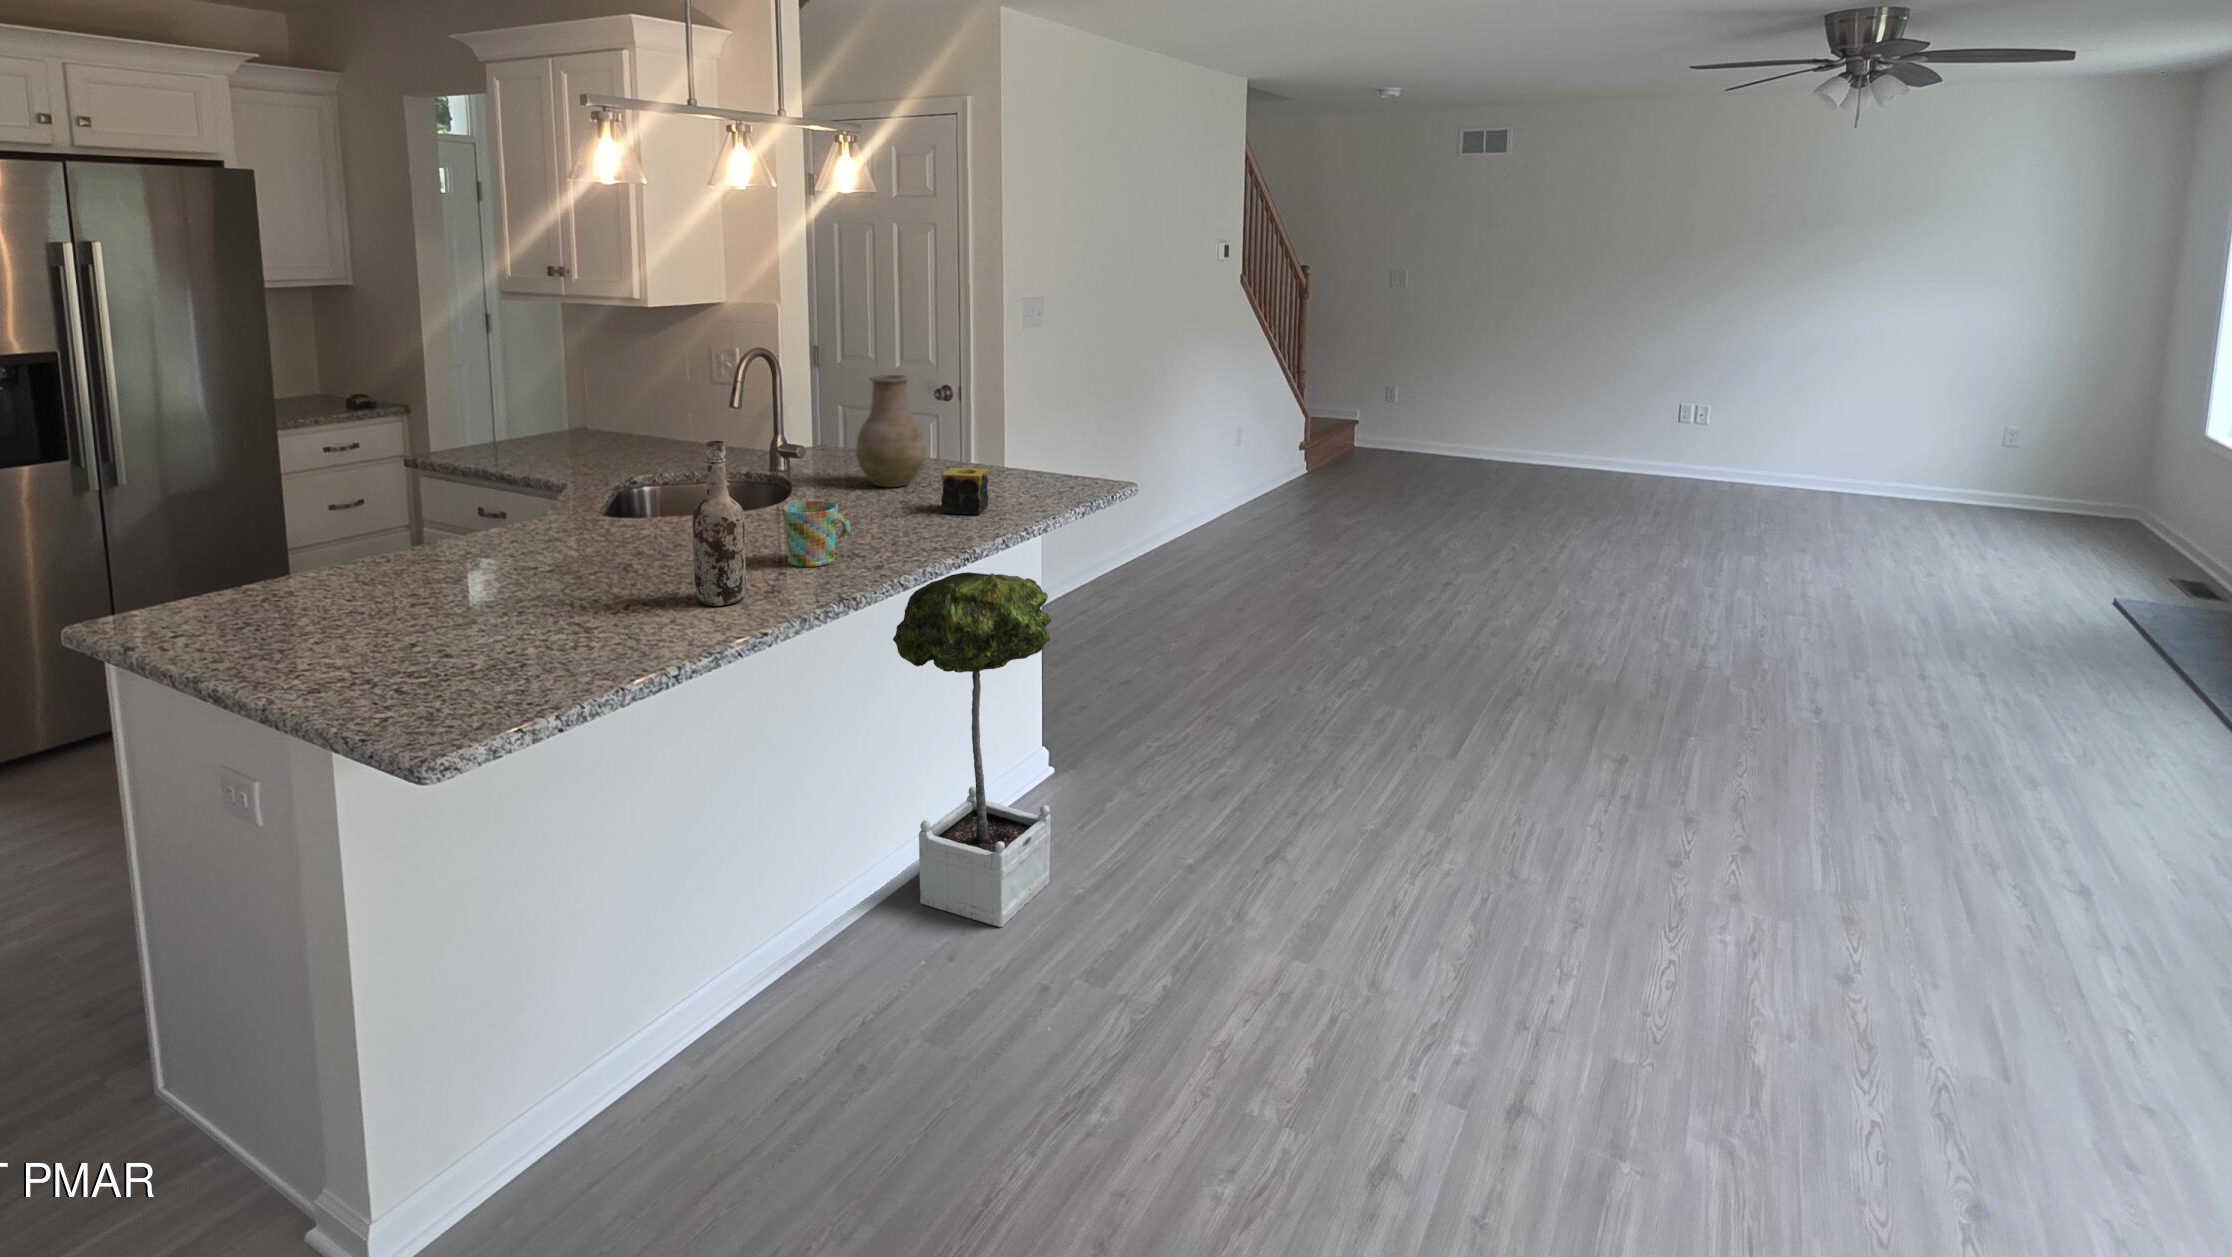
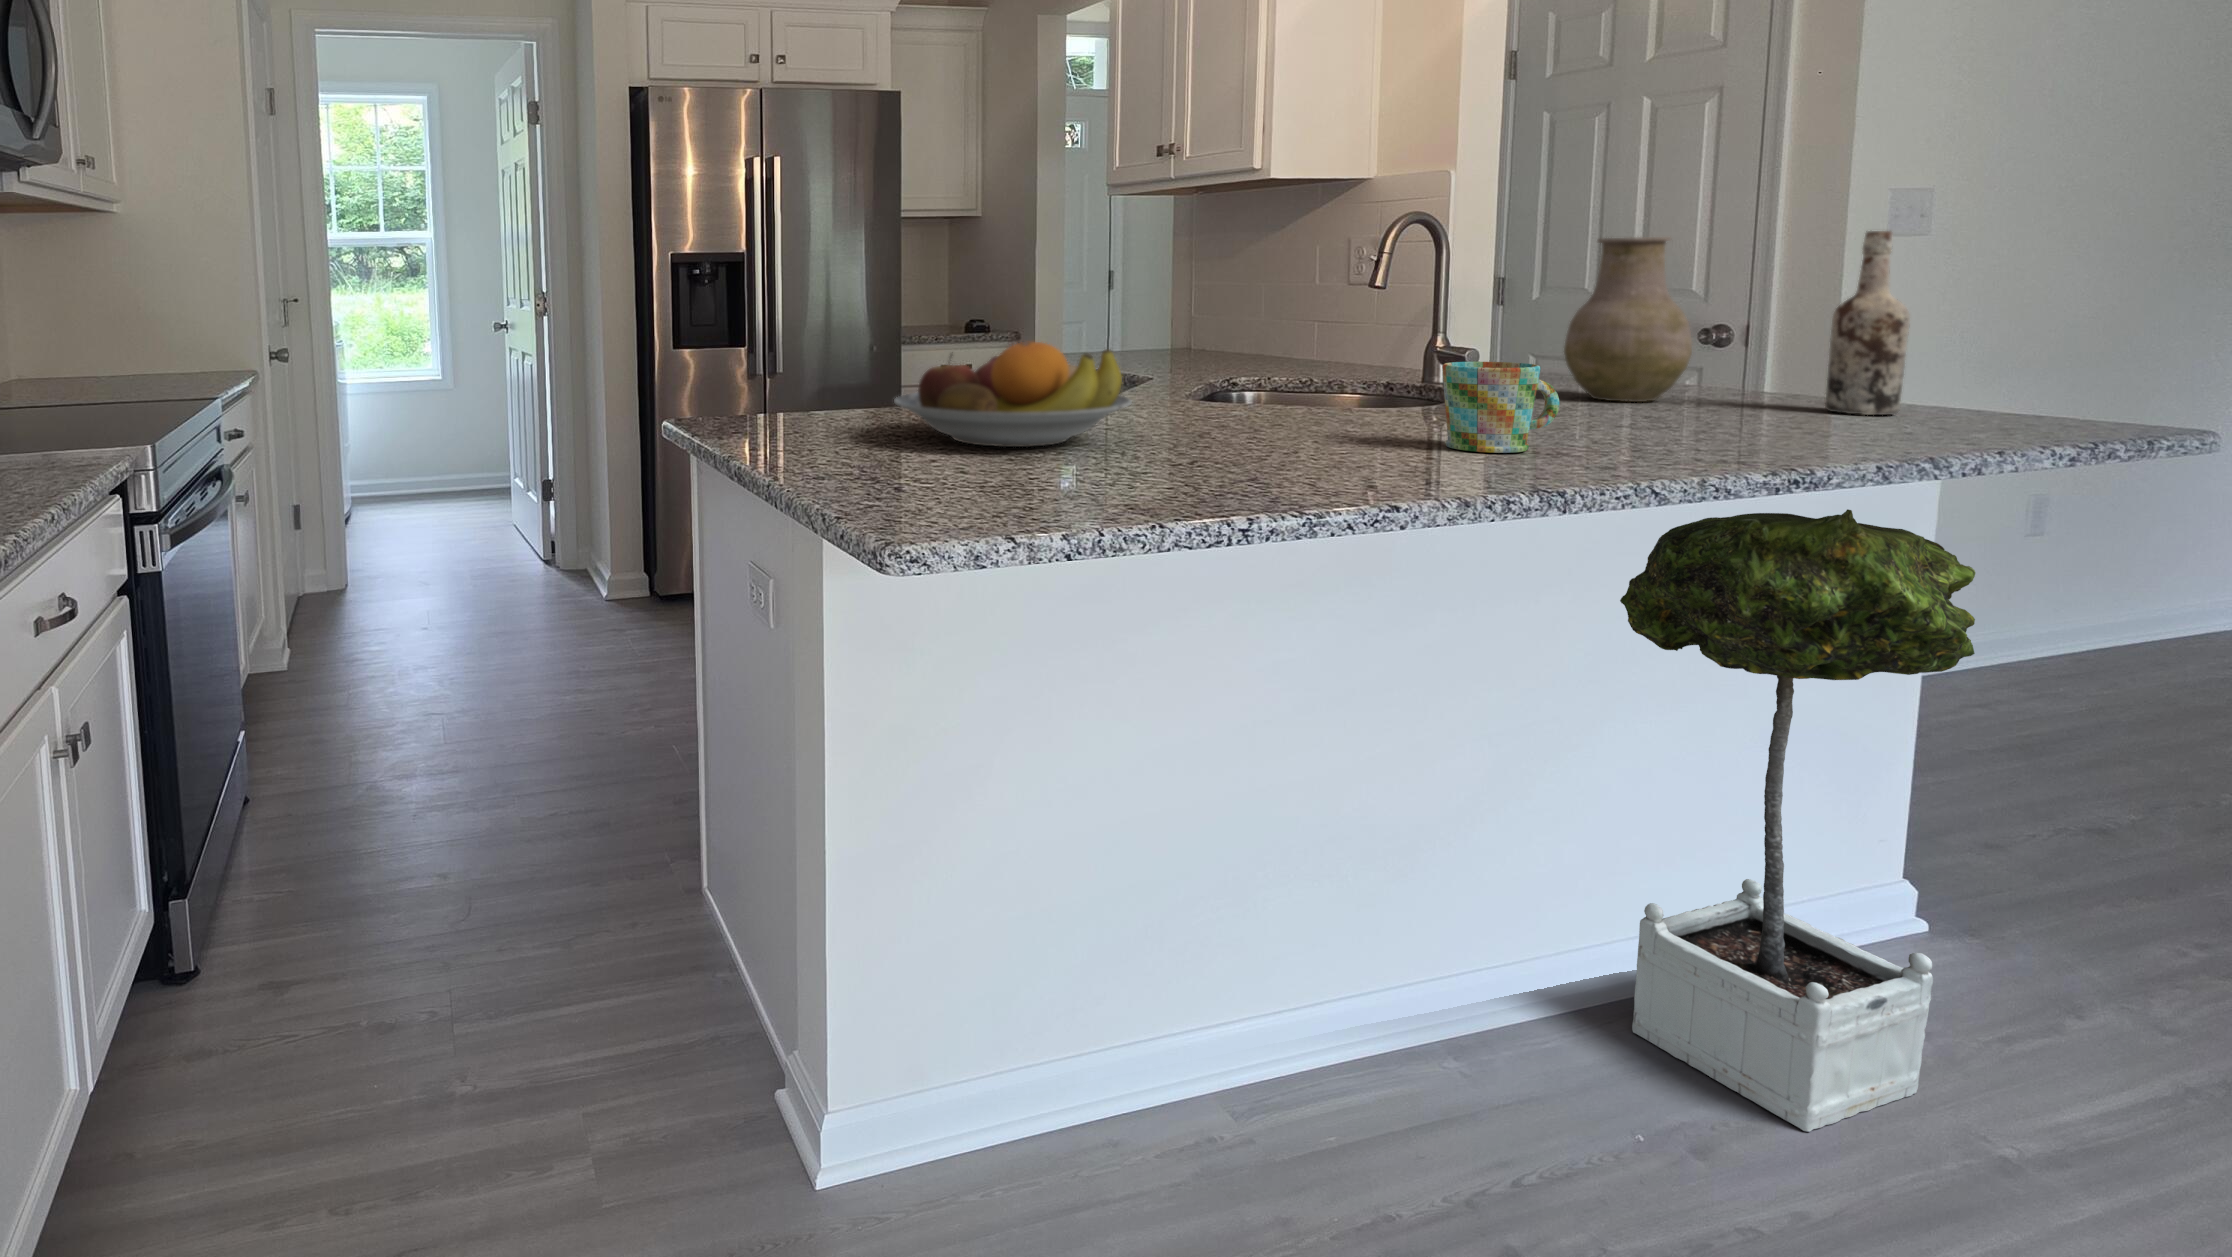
wine bottle: present [692,441,746,606] -> present [1825,231,1910,415]
candle: present [941,468,988,514] -> none [1726,361,1831,432]
fruit bowl: none [361,529,573,620] -> present [894,342,1131,447]

